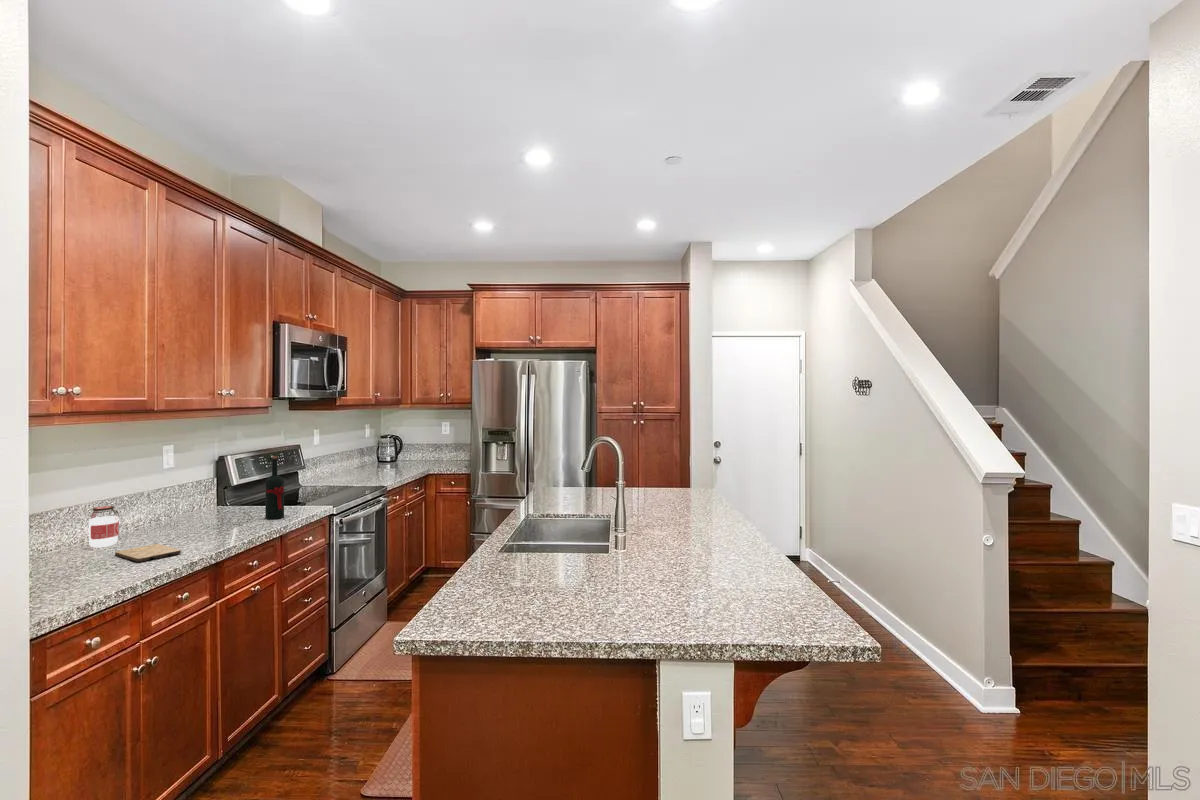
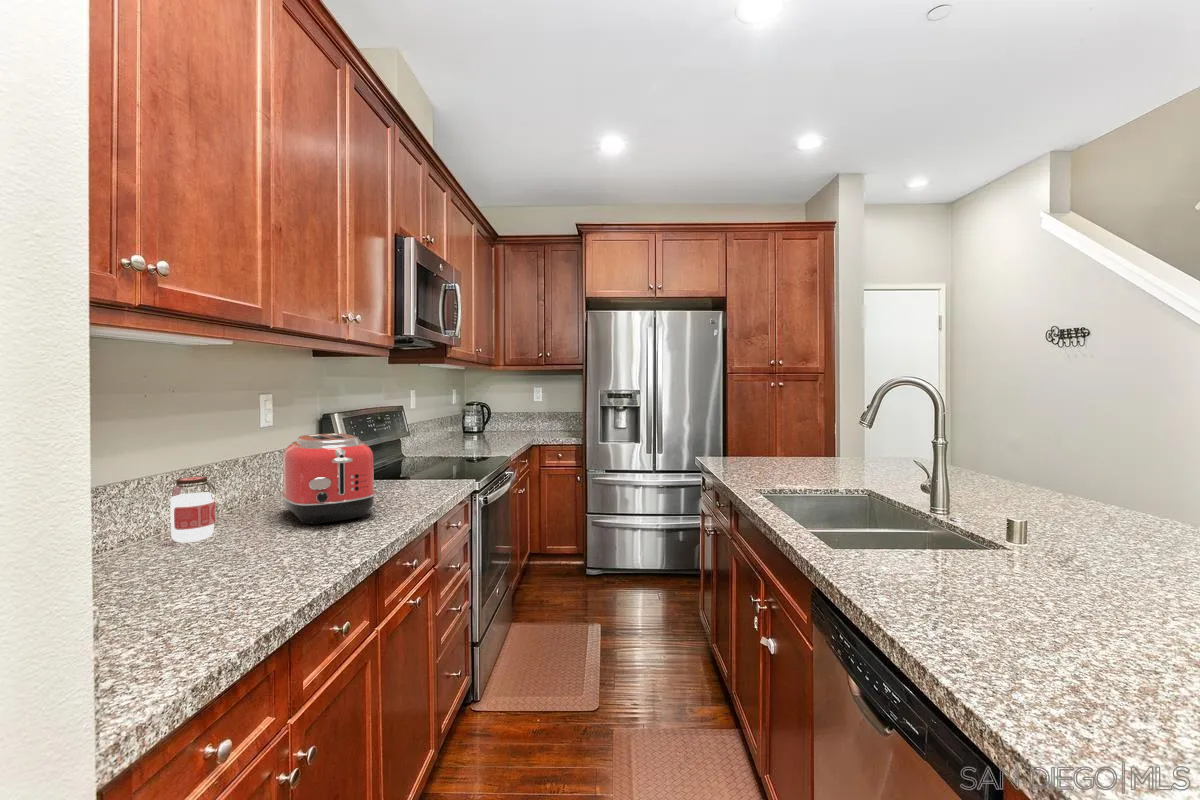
wine bottle: present [265,456,284,519] -> none [400,410,425,499]
toaster: none [171,474,237,537] -> present [281,433,376,525]
cutting board: present [115,544,181,562] -> none [219,537,324,572]

